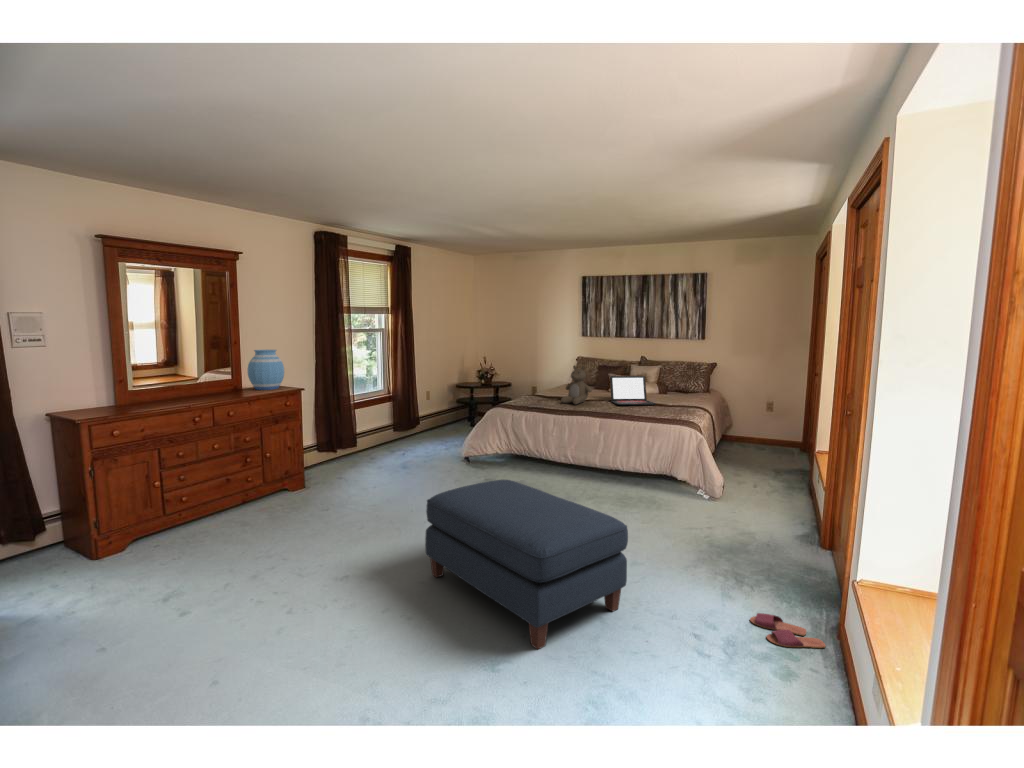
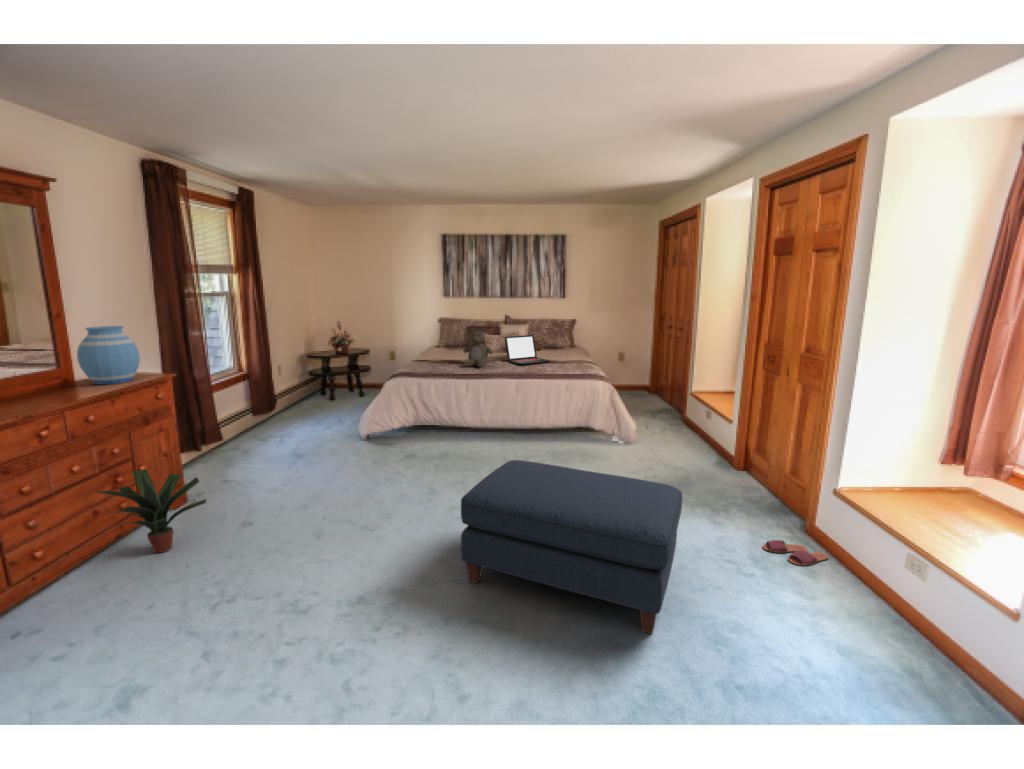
potted plant: none [222,451,297,513] -> present [97,469,206,553]

